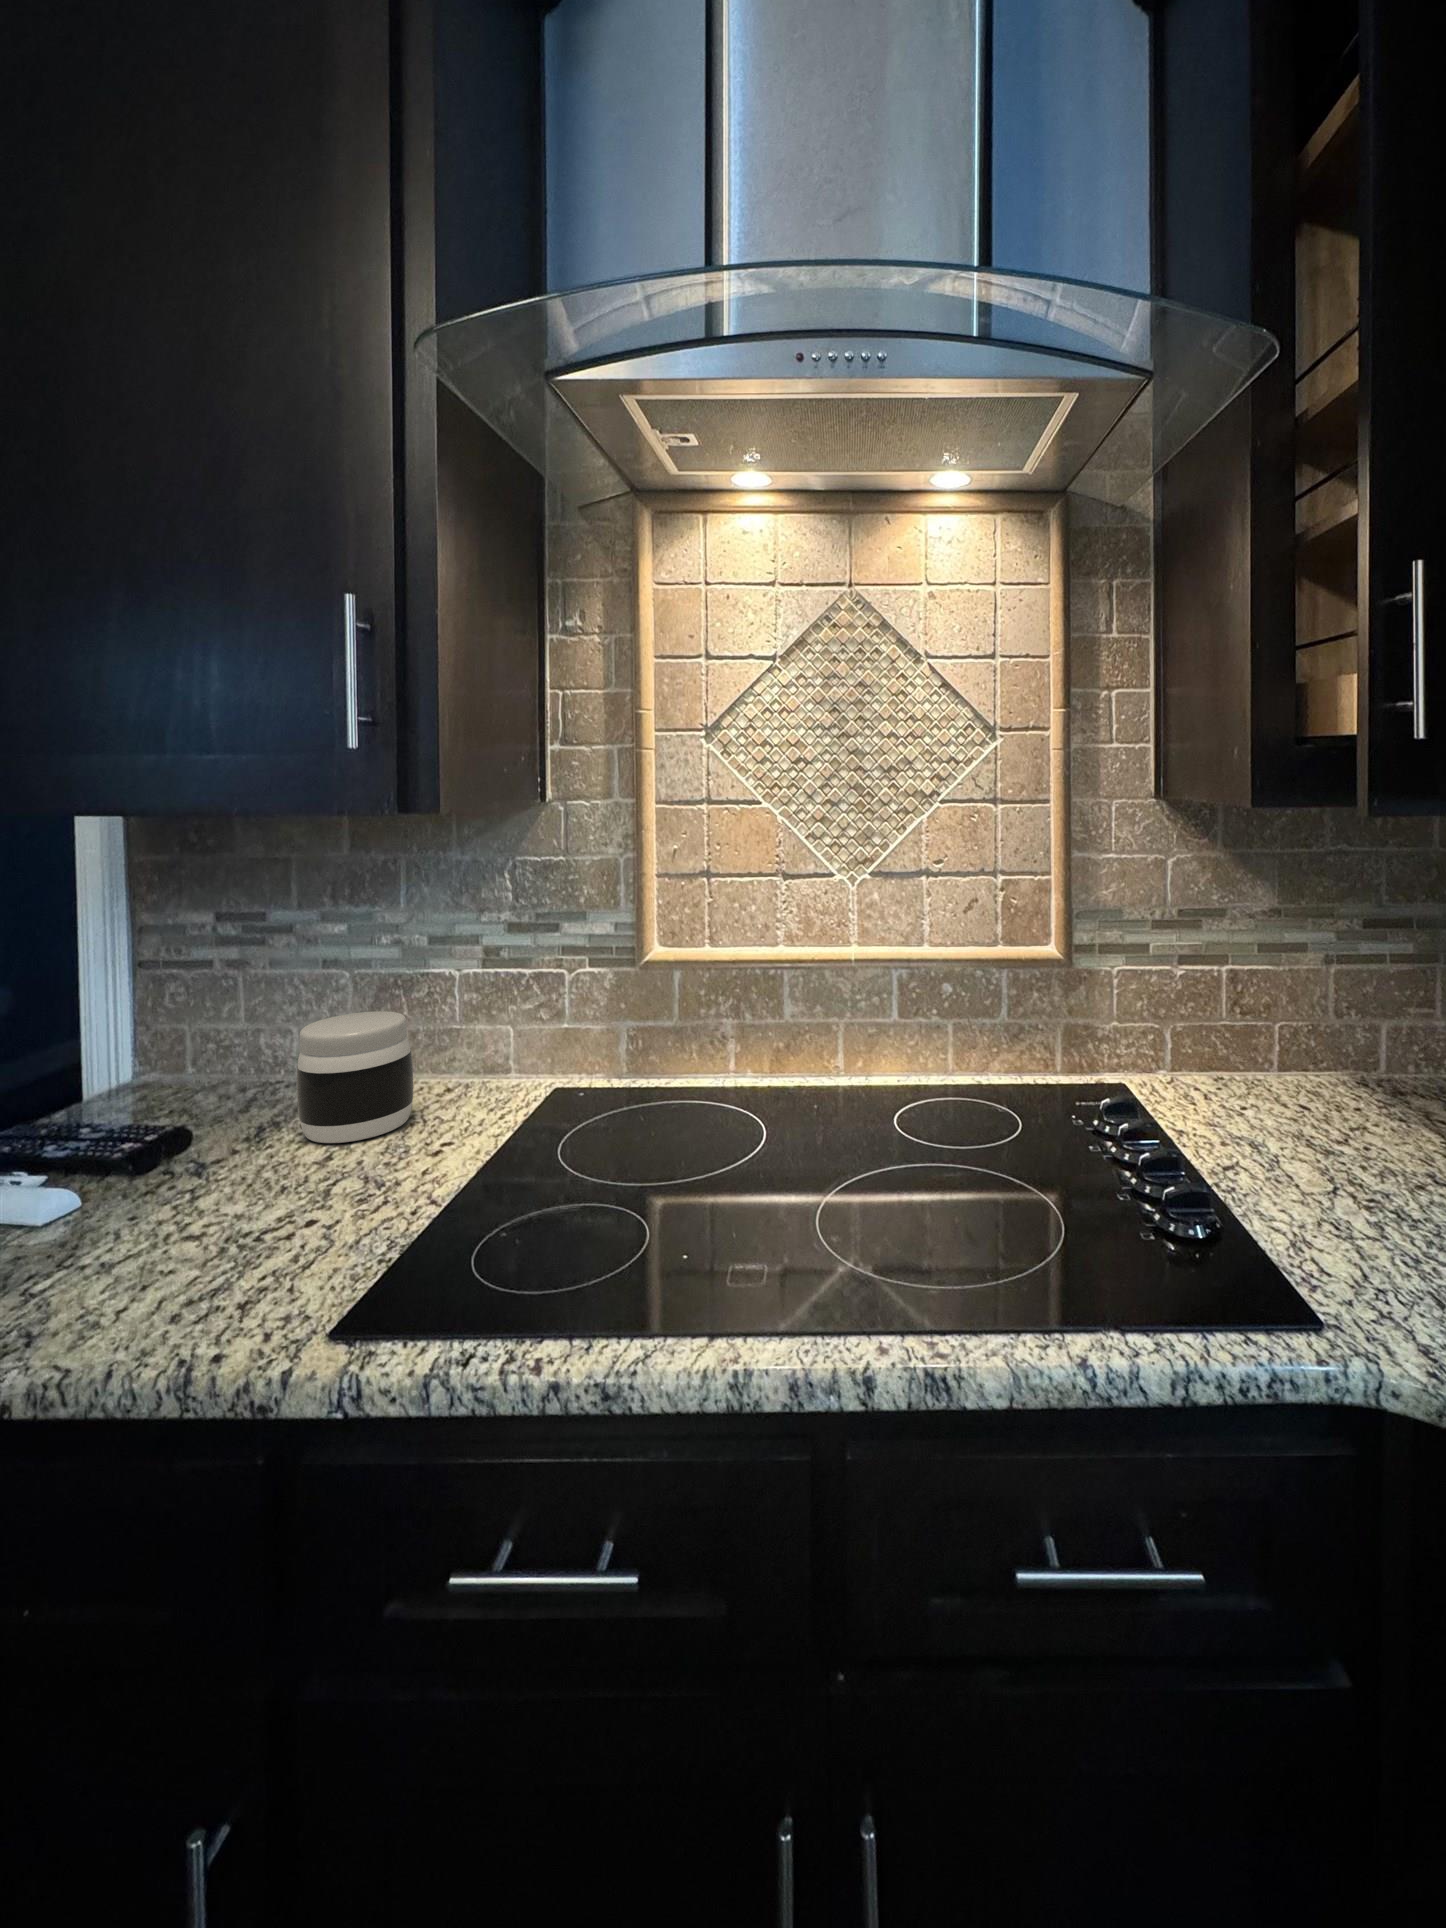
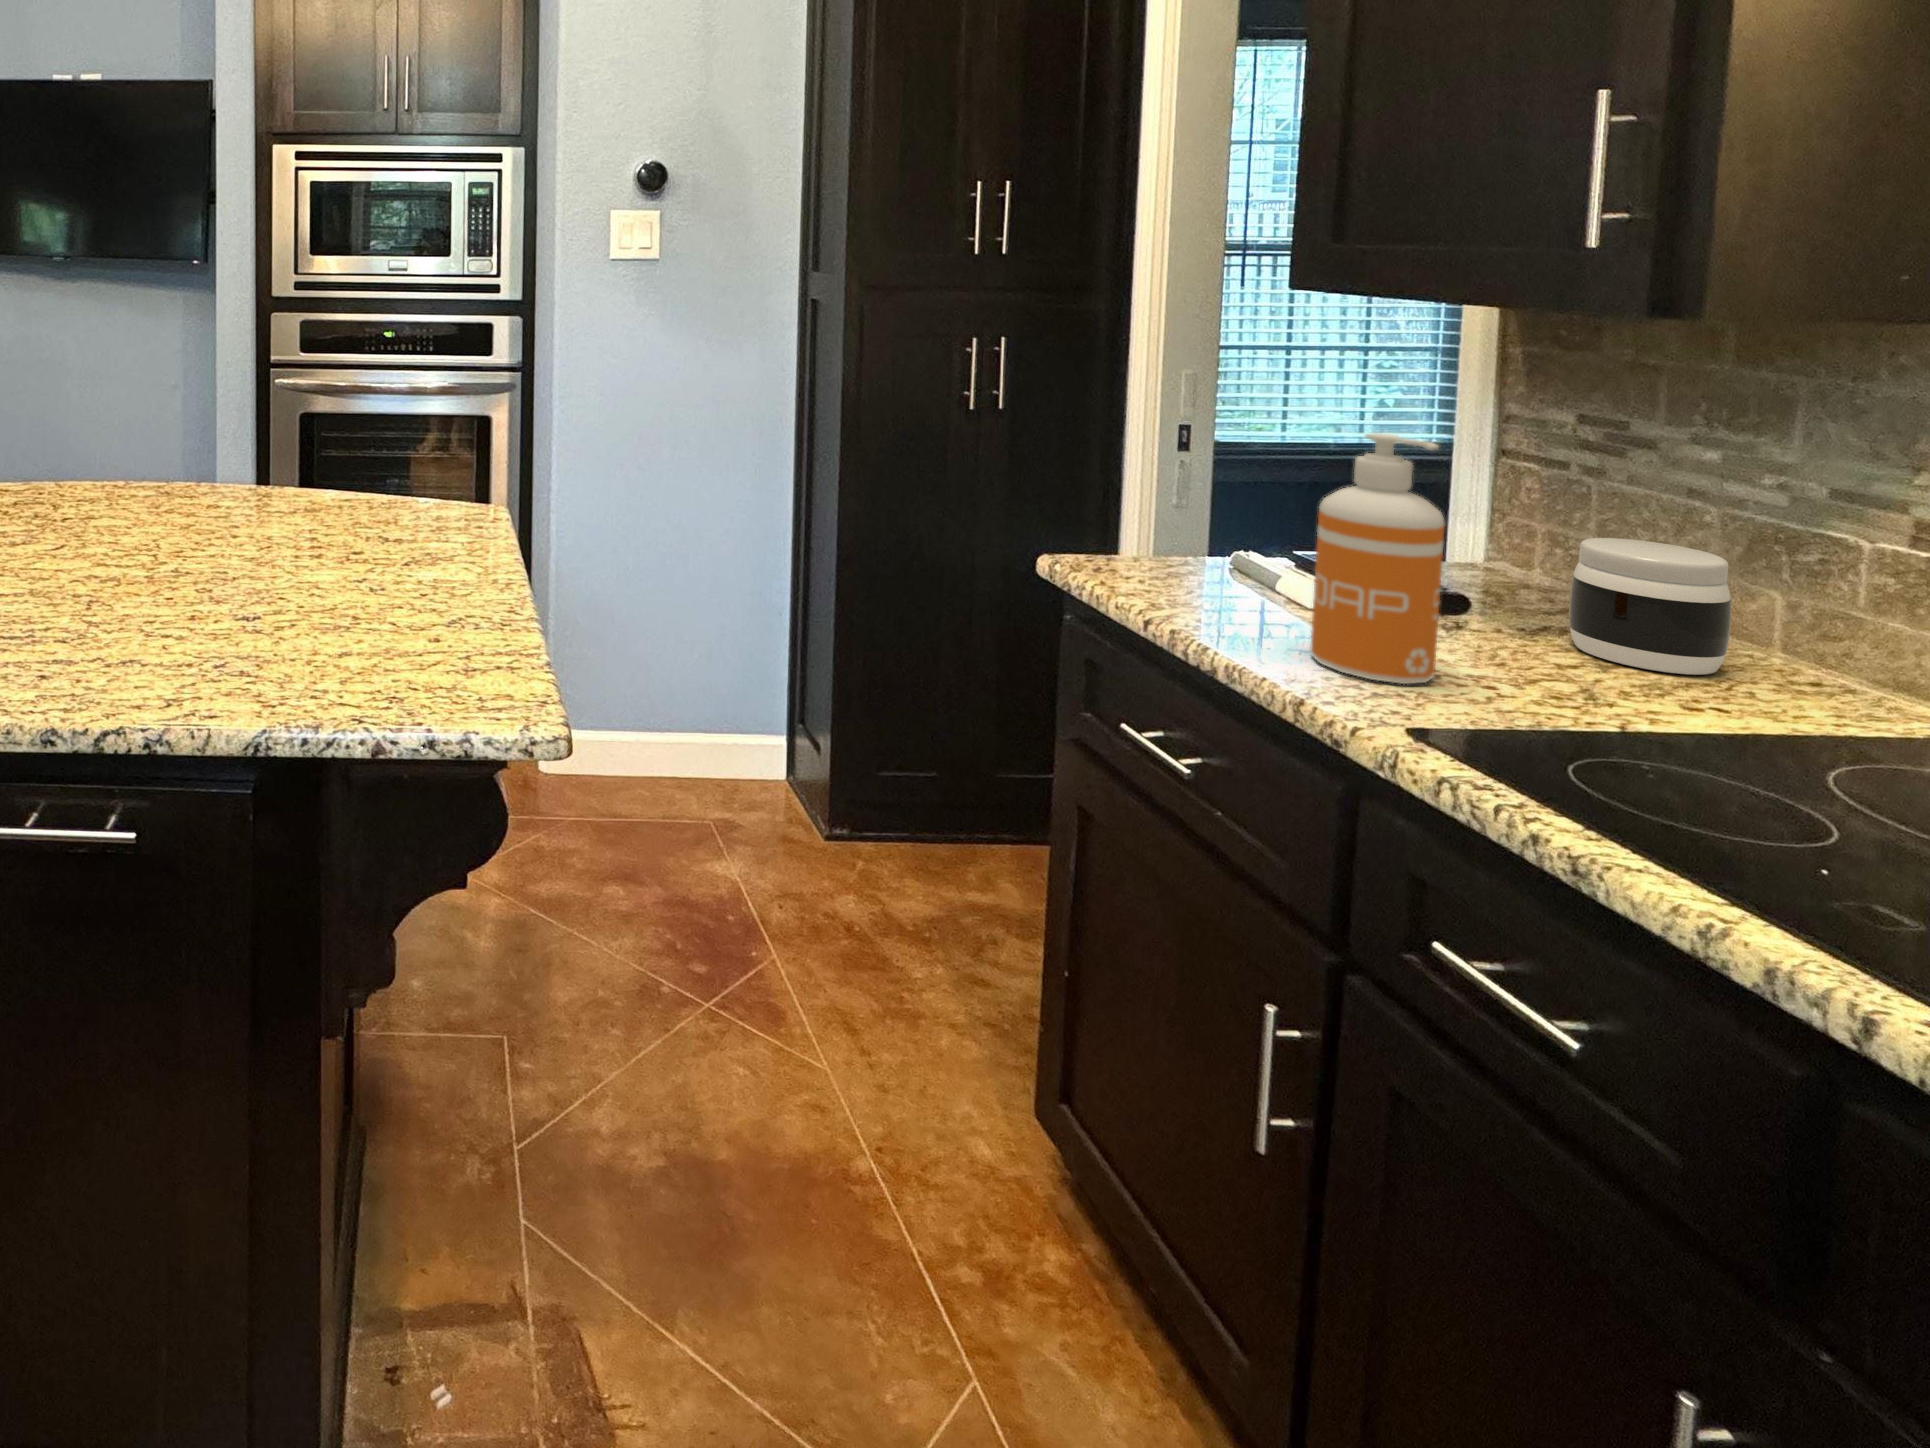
soap dispenser: none [118,963,274,1304] -> present [1310,433,1445,684]

